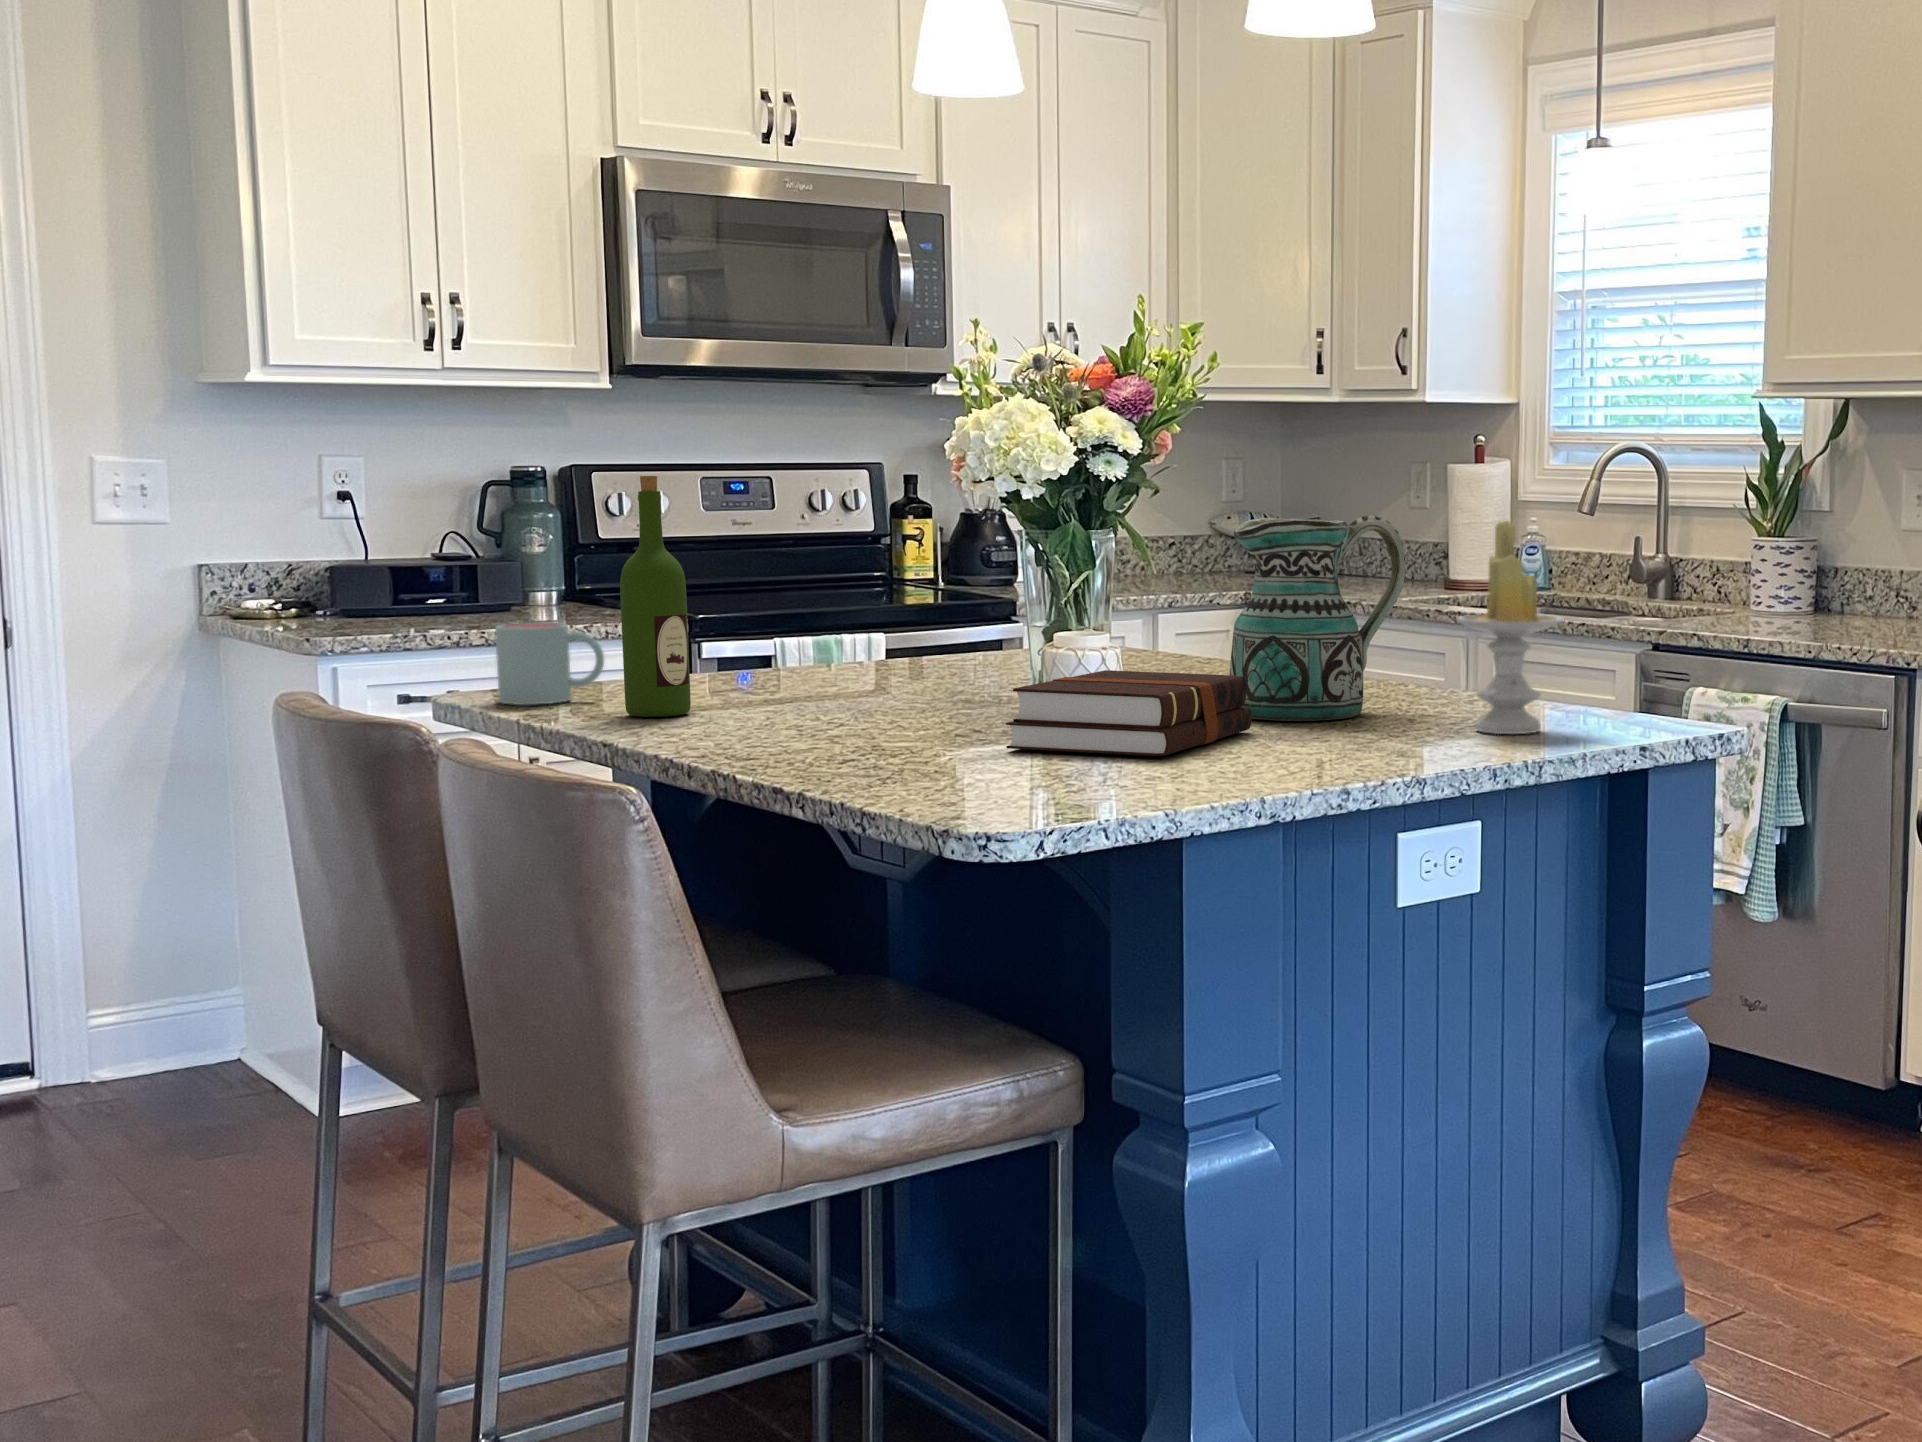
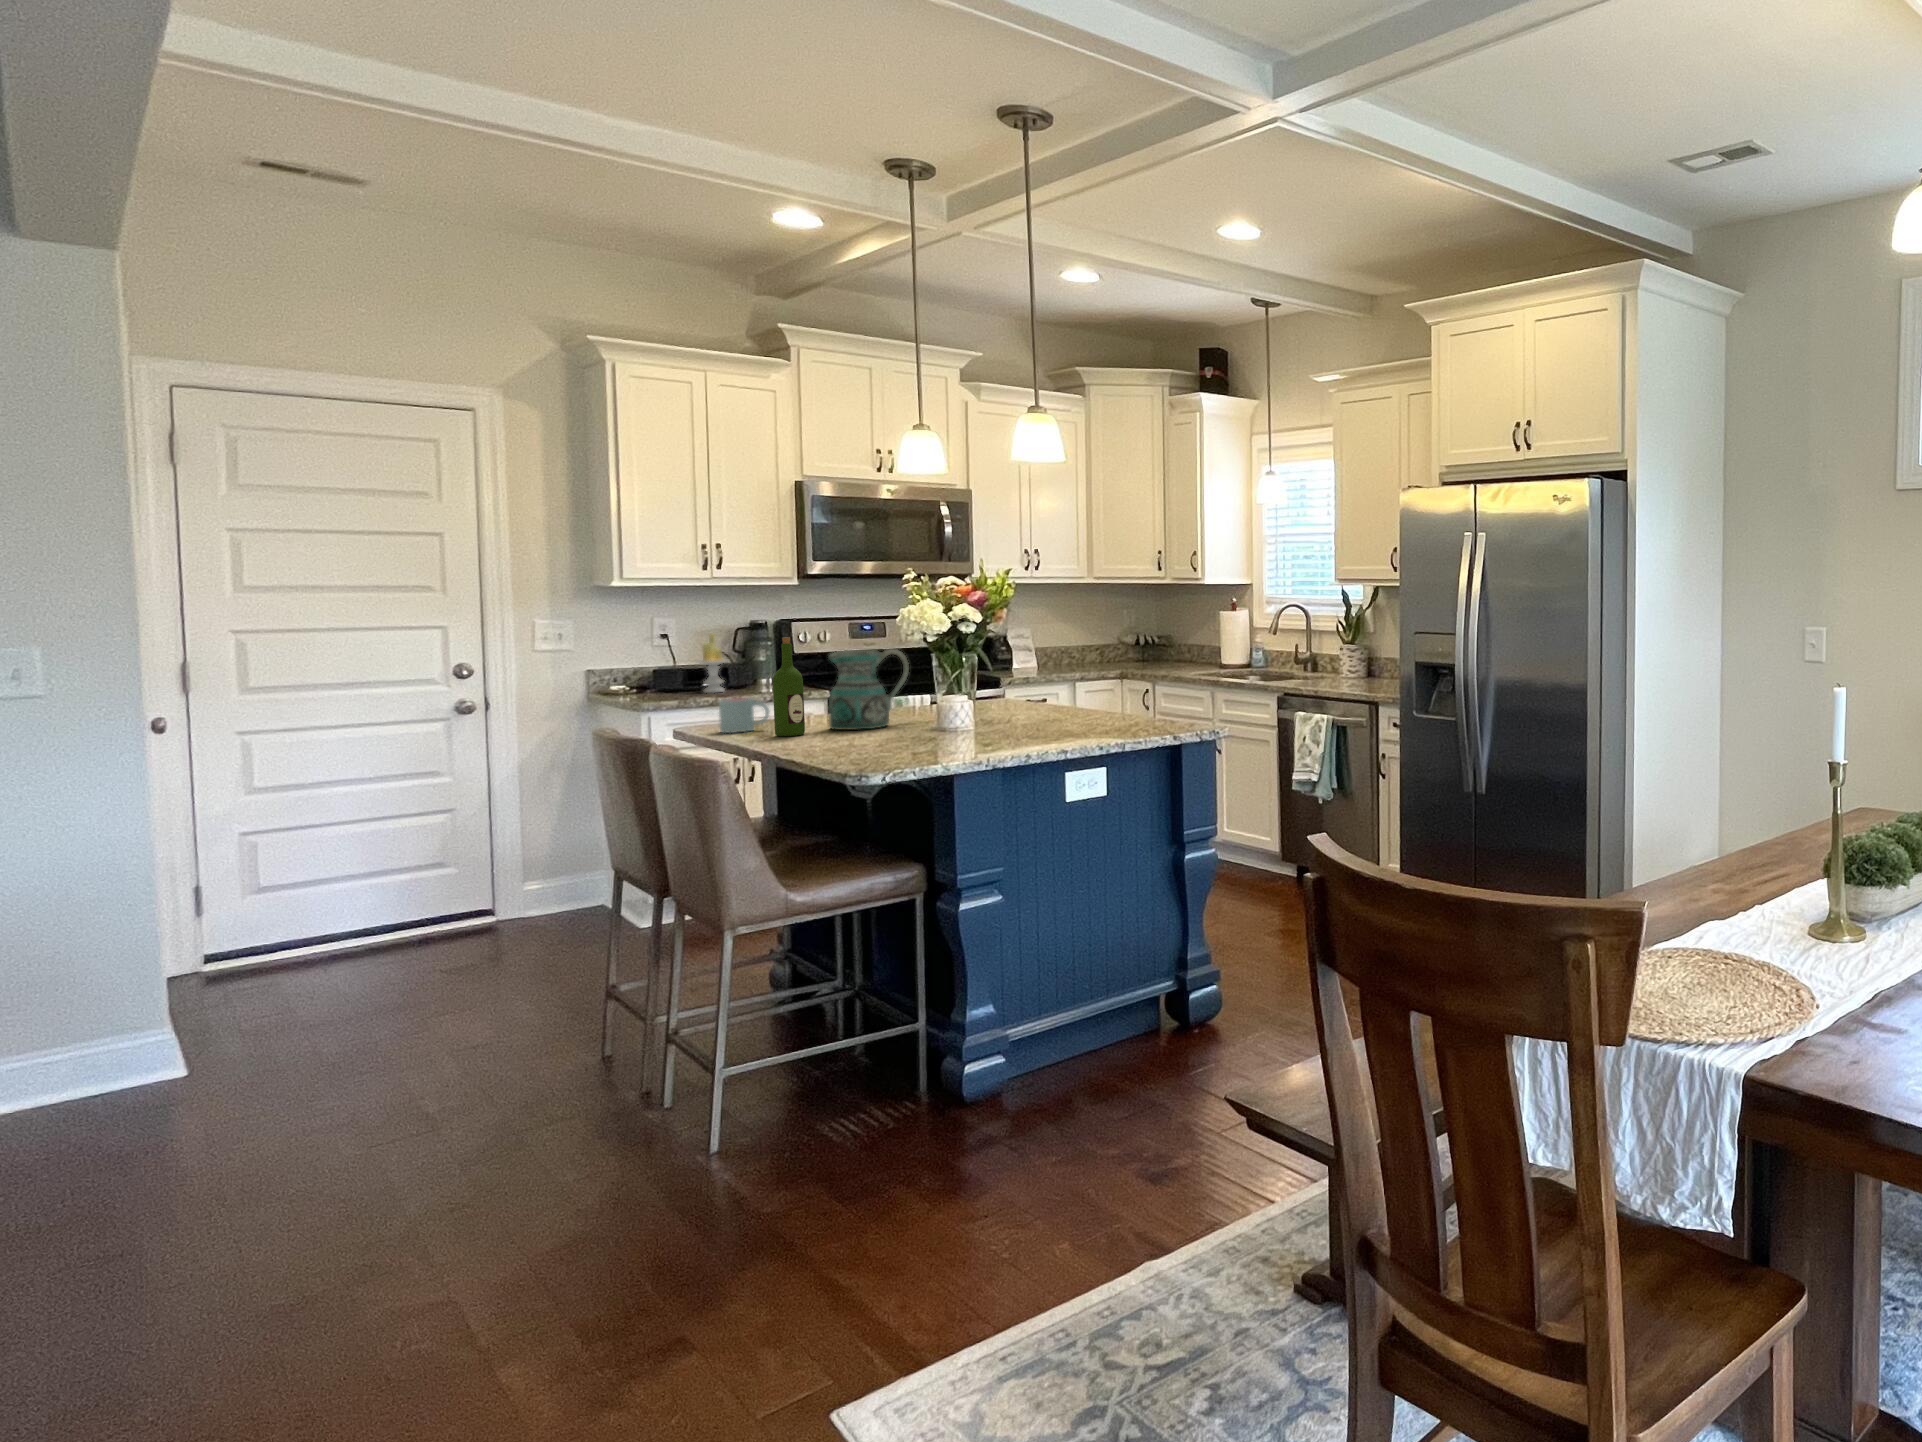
ceramic pitcher: present [1230,516,1406,721] -> present [829,649,909,730]
candle: present [1457,521,1562,734] -> present [697,633,728,693]
hardback book: present [1006,670,1252,756] -> none [928,712,1039,745]

